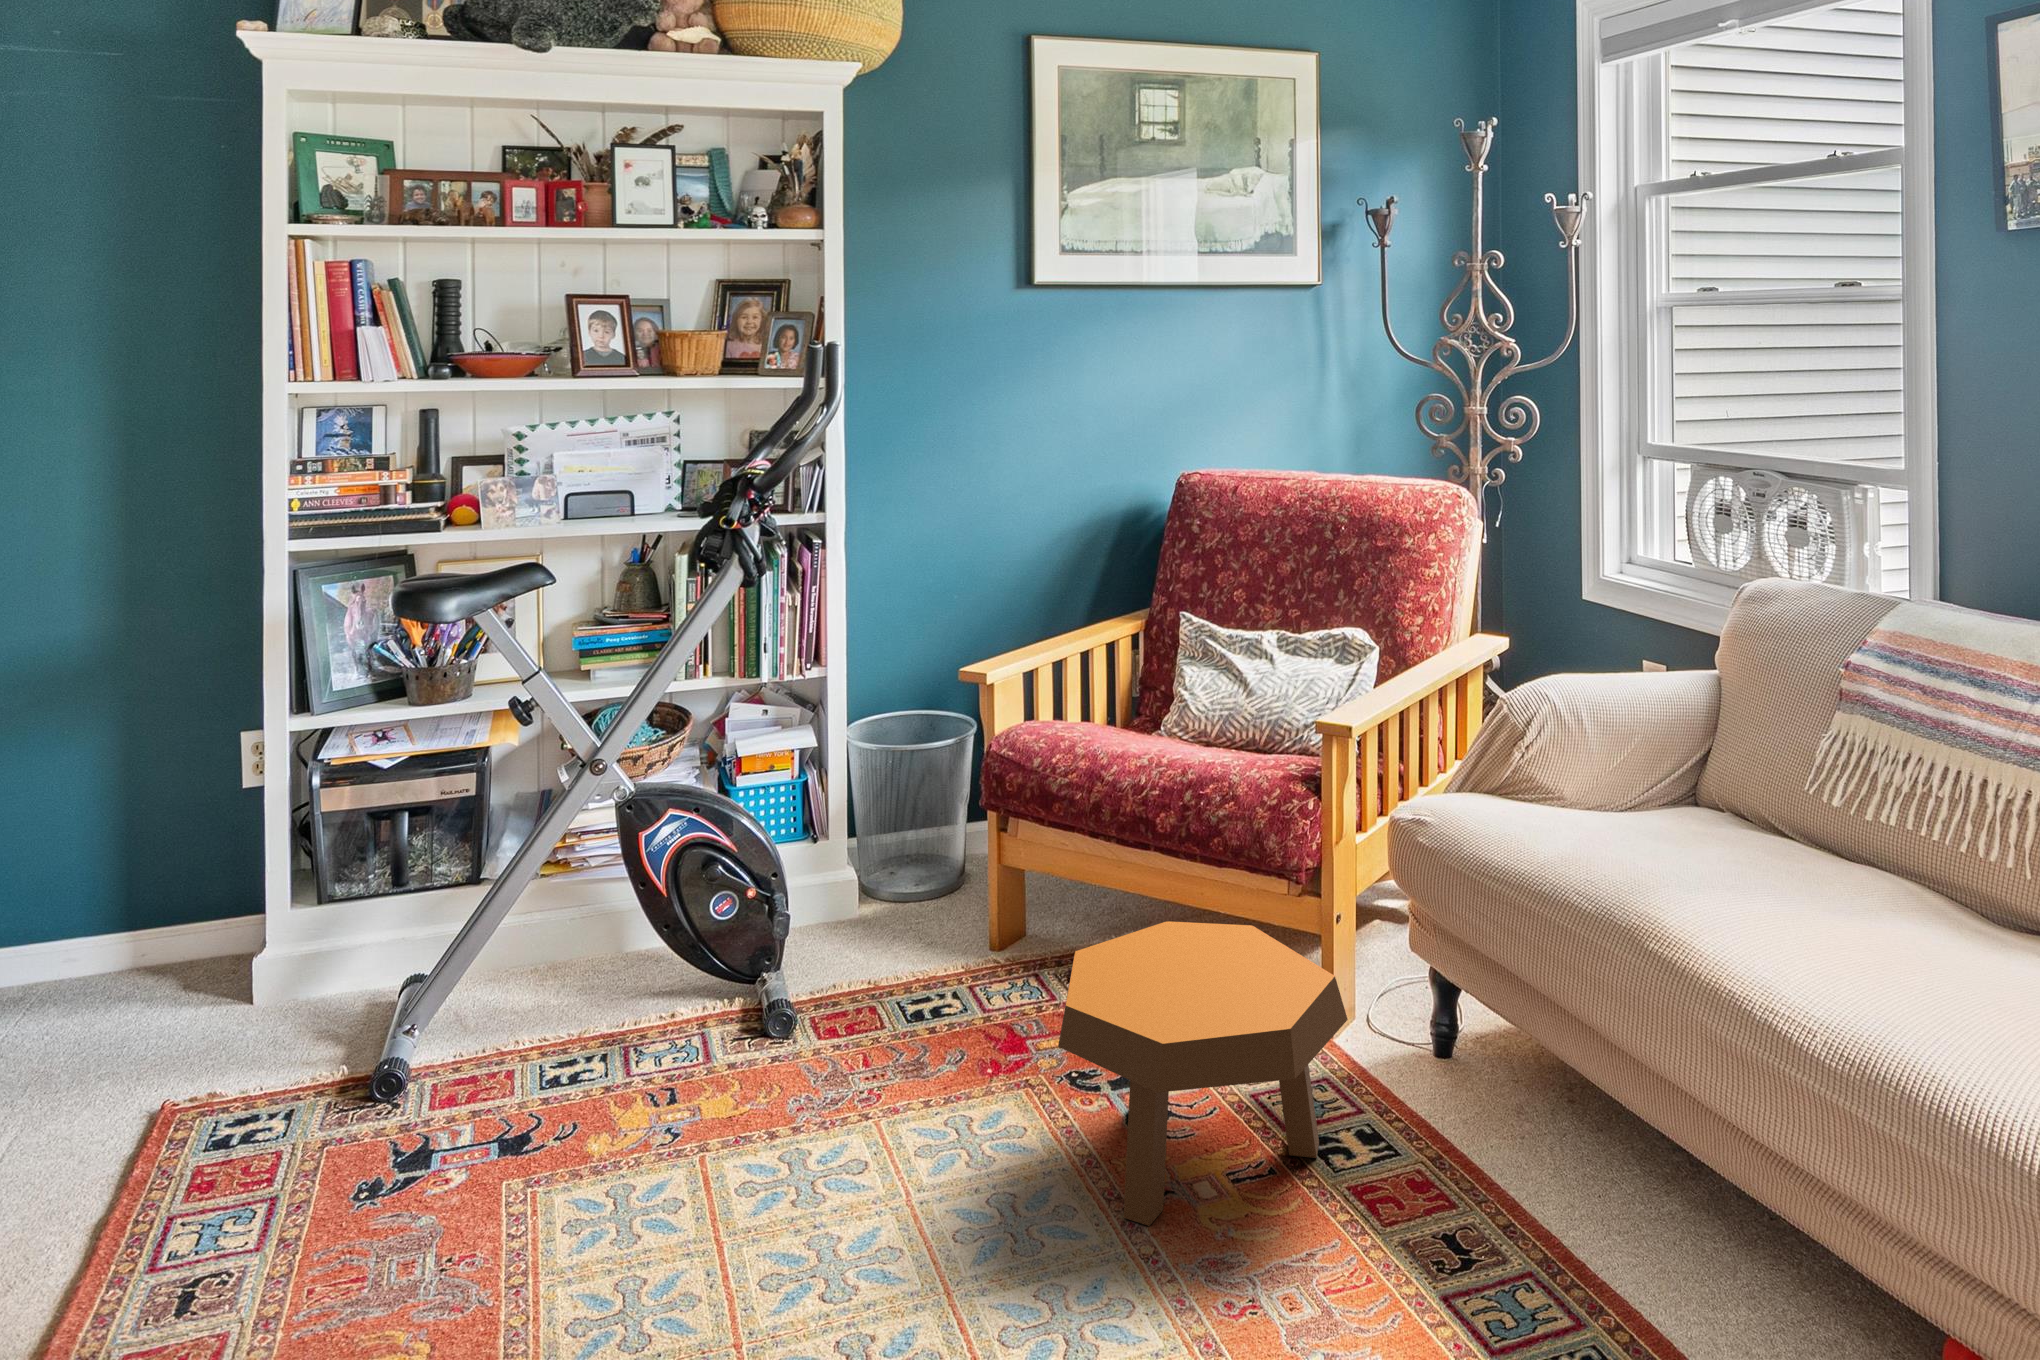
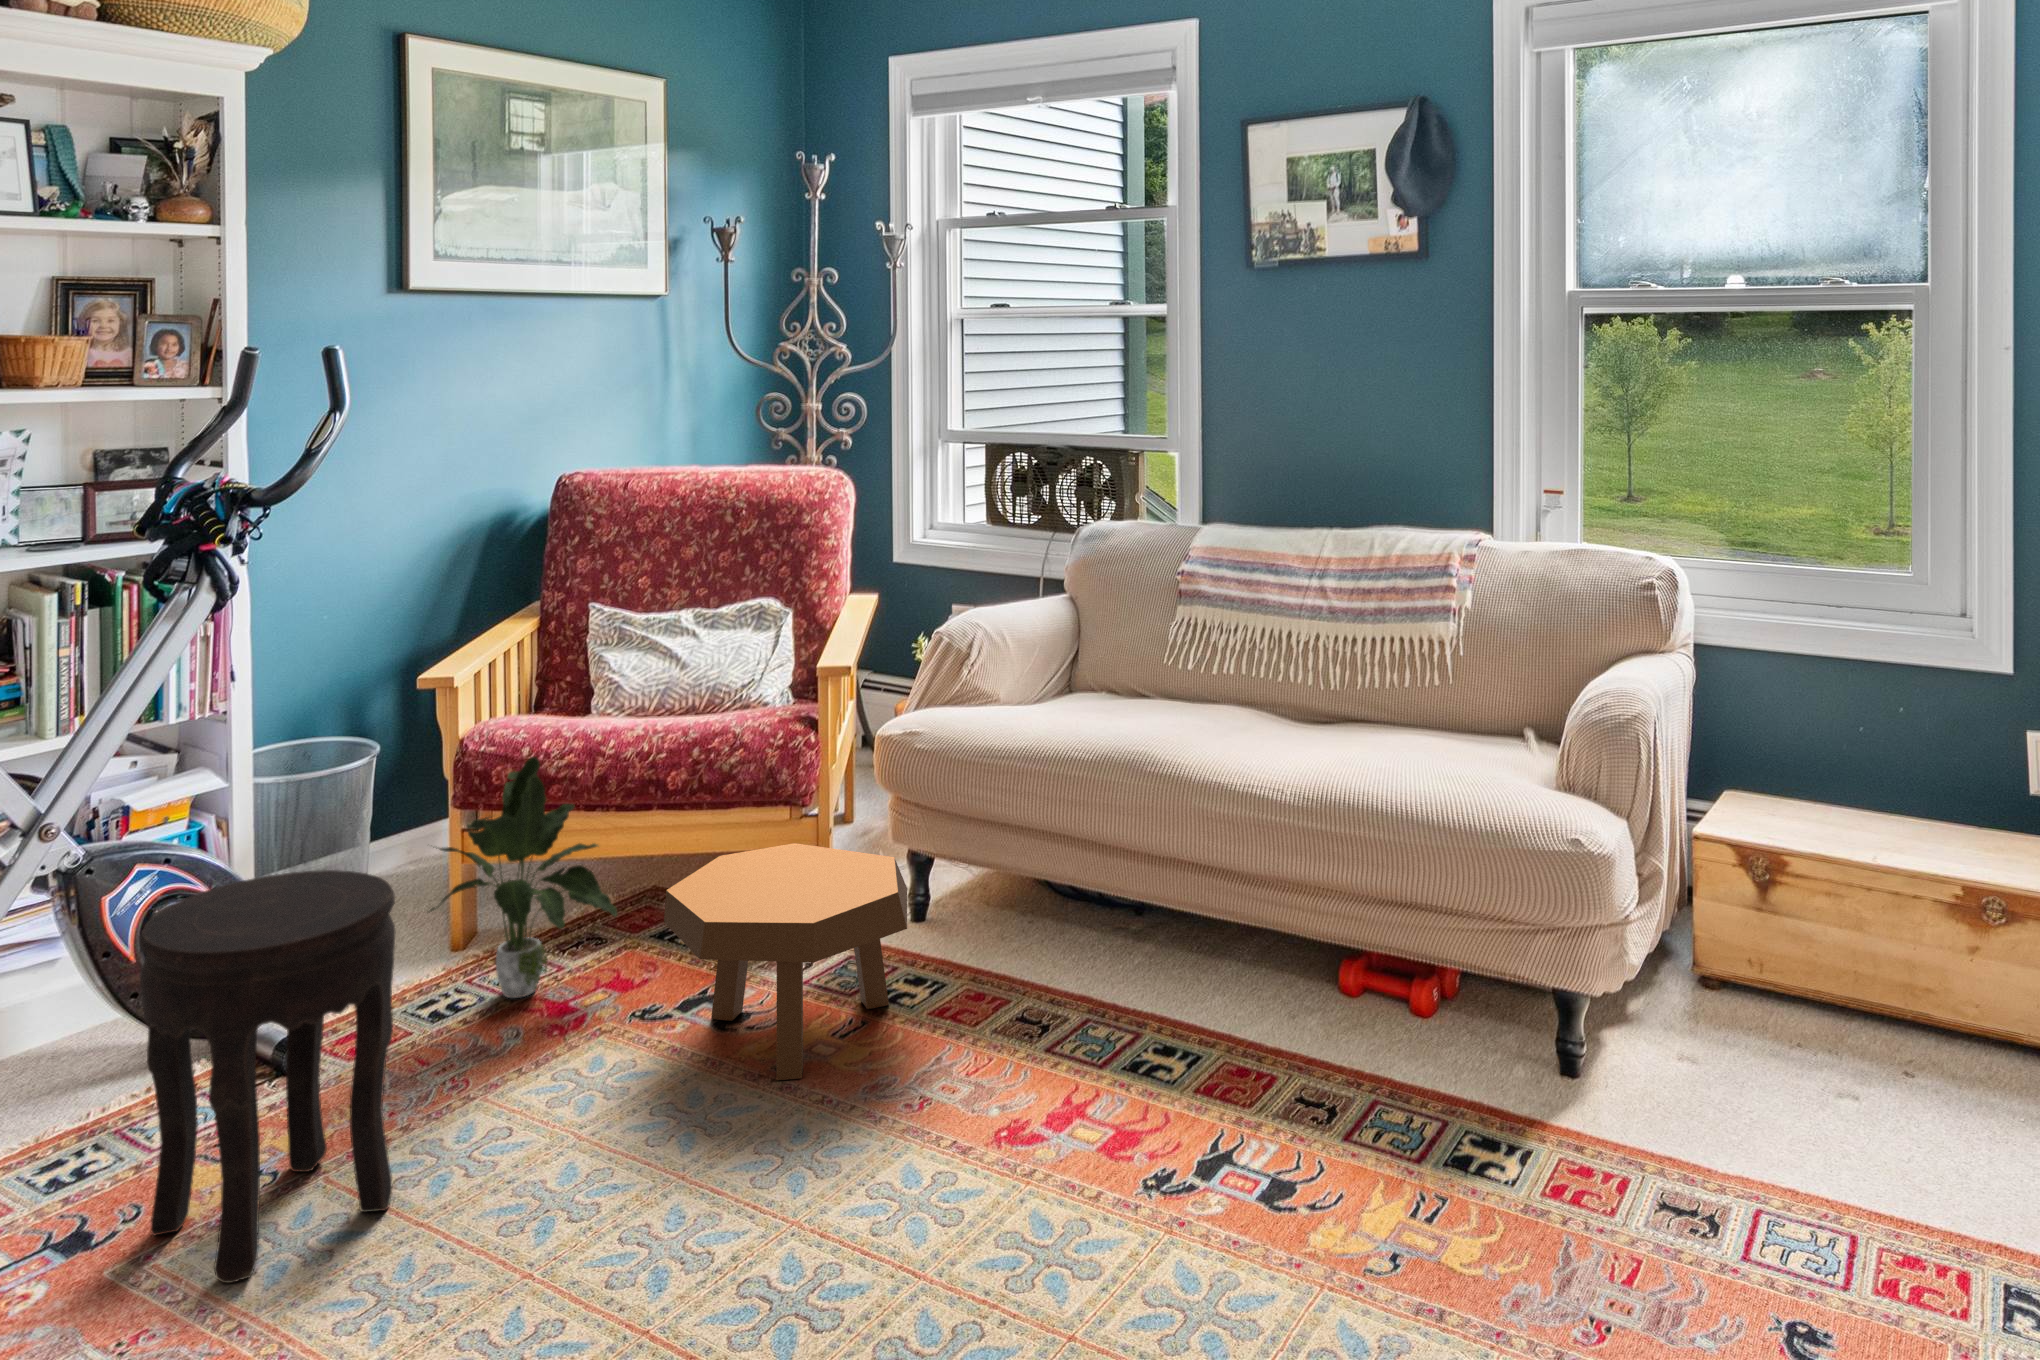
potted plant: none [903,769,1090,1018] -> present [429,756,617,998]
side table: none [499,856,733,1257] -> present [139,870,396,1283]

